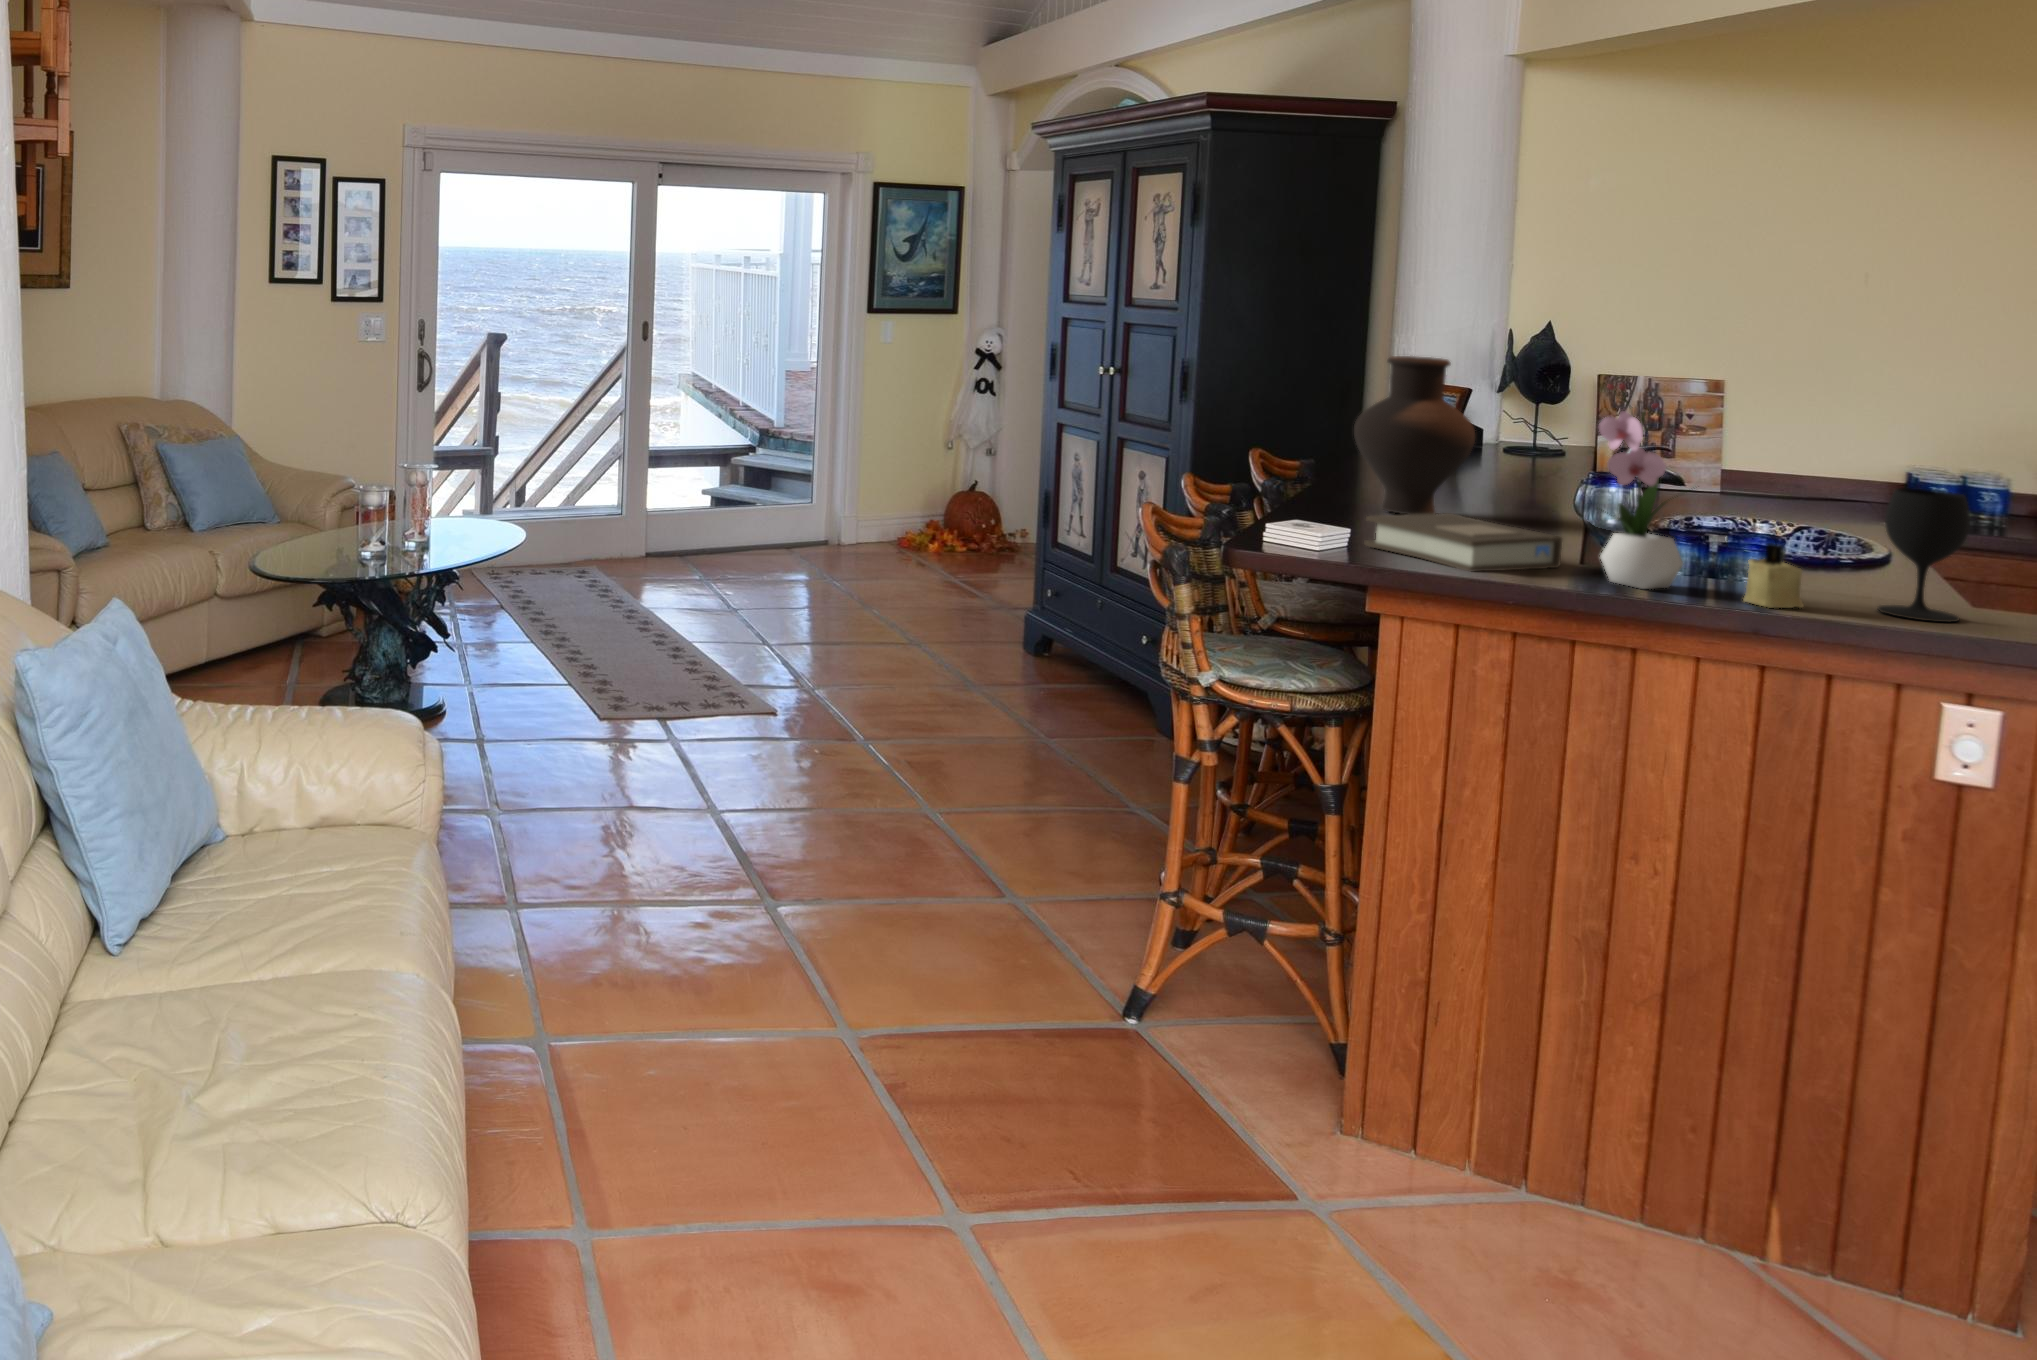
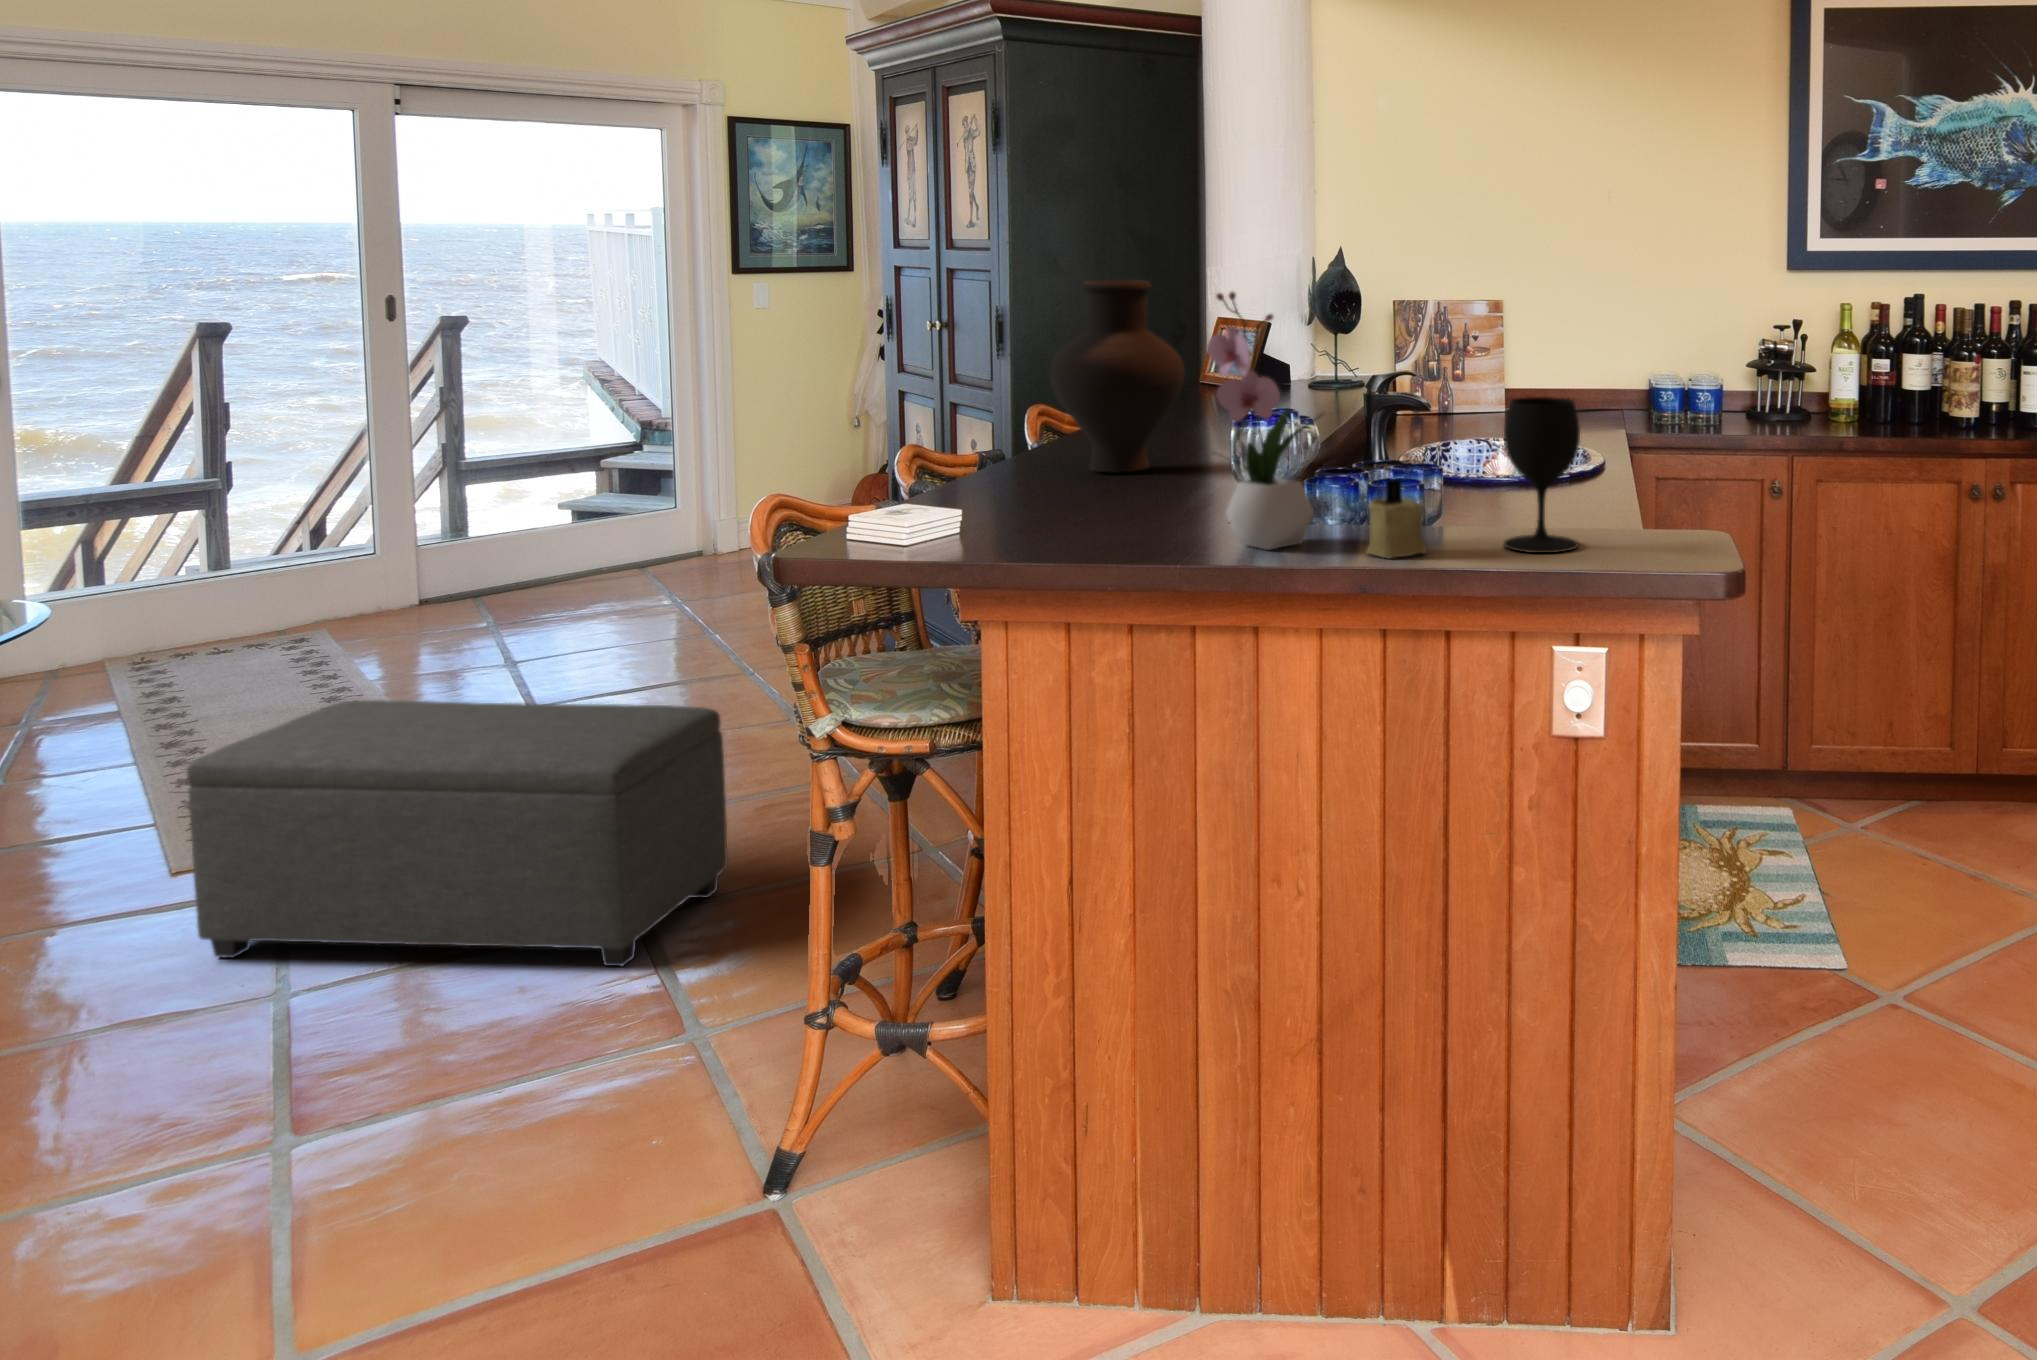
book: present [1364,513,1562,572] -> none [987,471,1205,551]
ottoman: none [663,620,1000,842] -> present [187,700,728,966]

